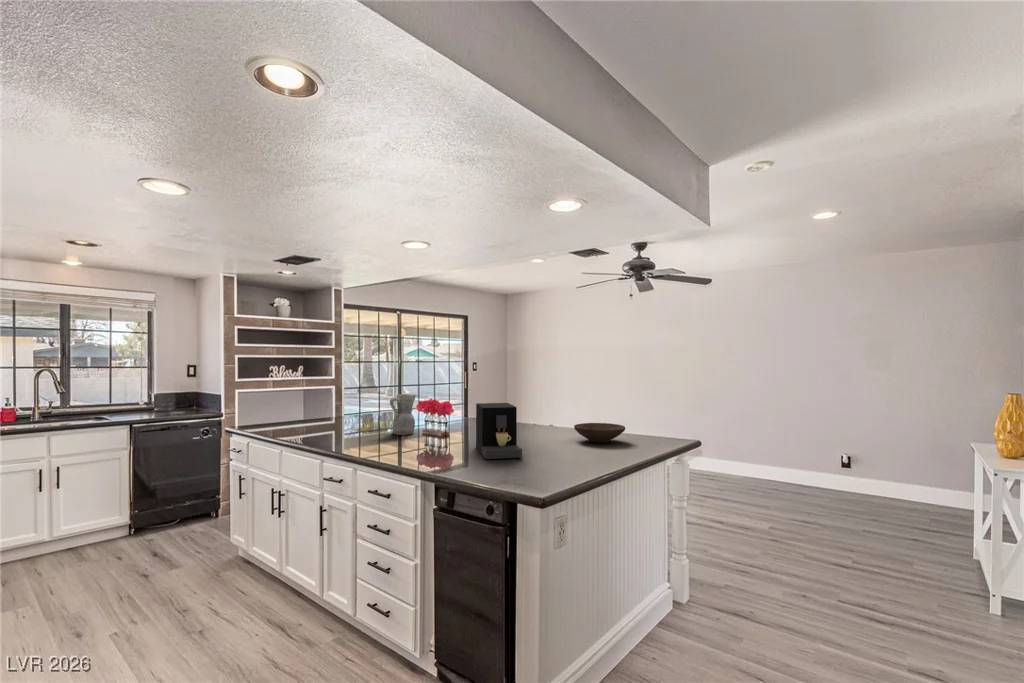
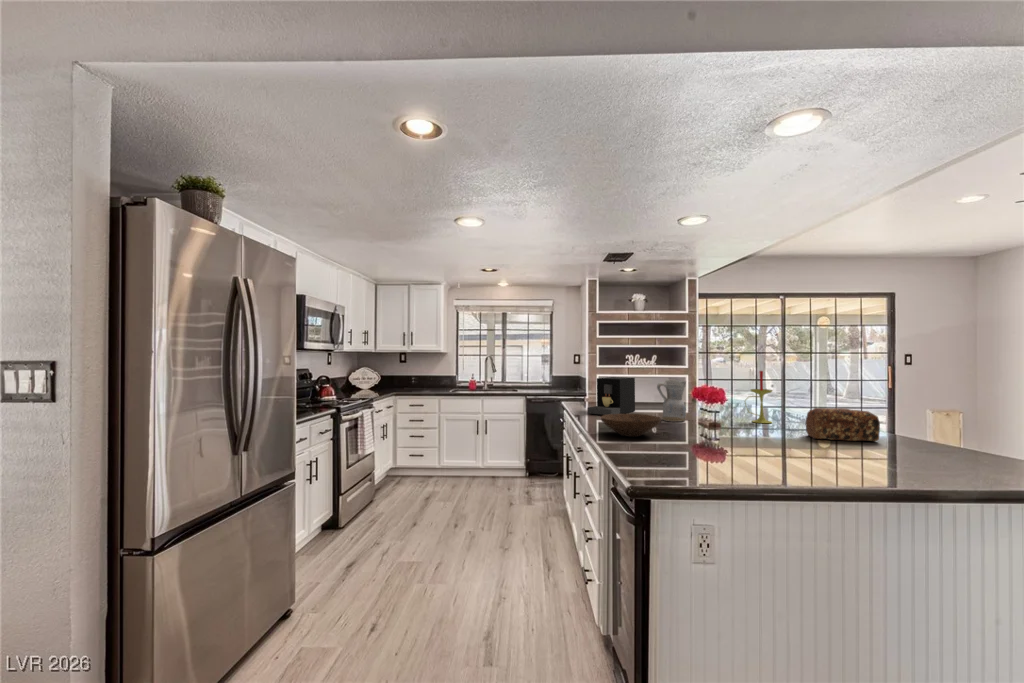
candle: none [453,381,474,427] -> present [745,371,773,423]
coffee maker: present [476,403,522,459] -> present [588,377,635,415]
bread loaf: none [514,409,560,434] -> present [806,408,880,441]
wooden bowl: present [574,423,625,443] -> present [601,414,661,437]

